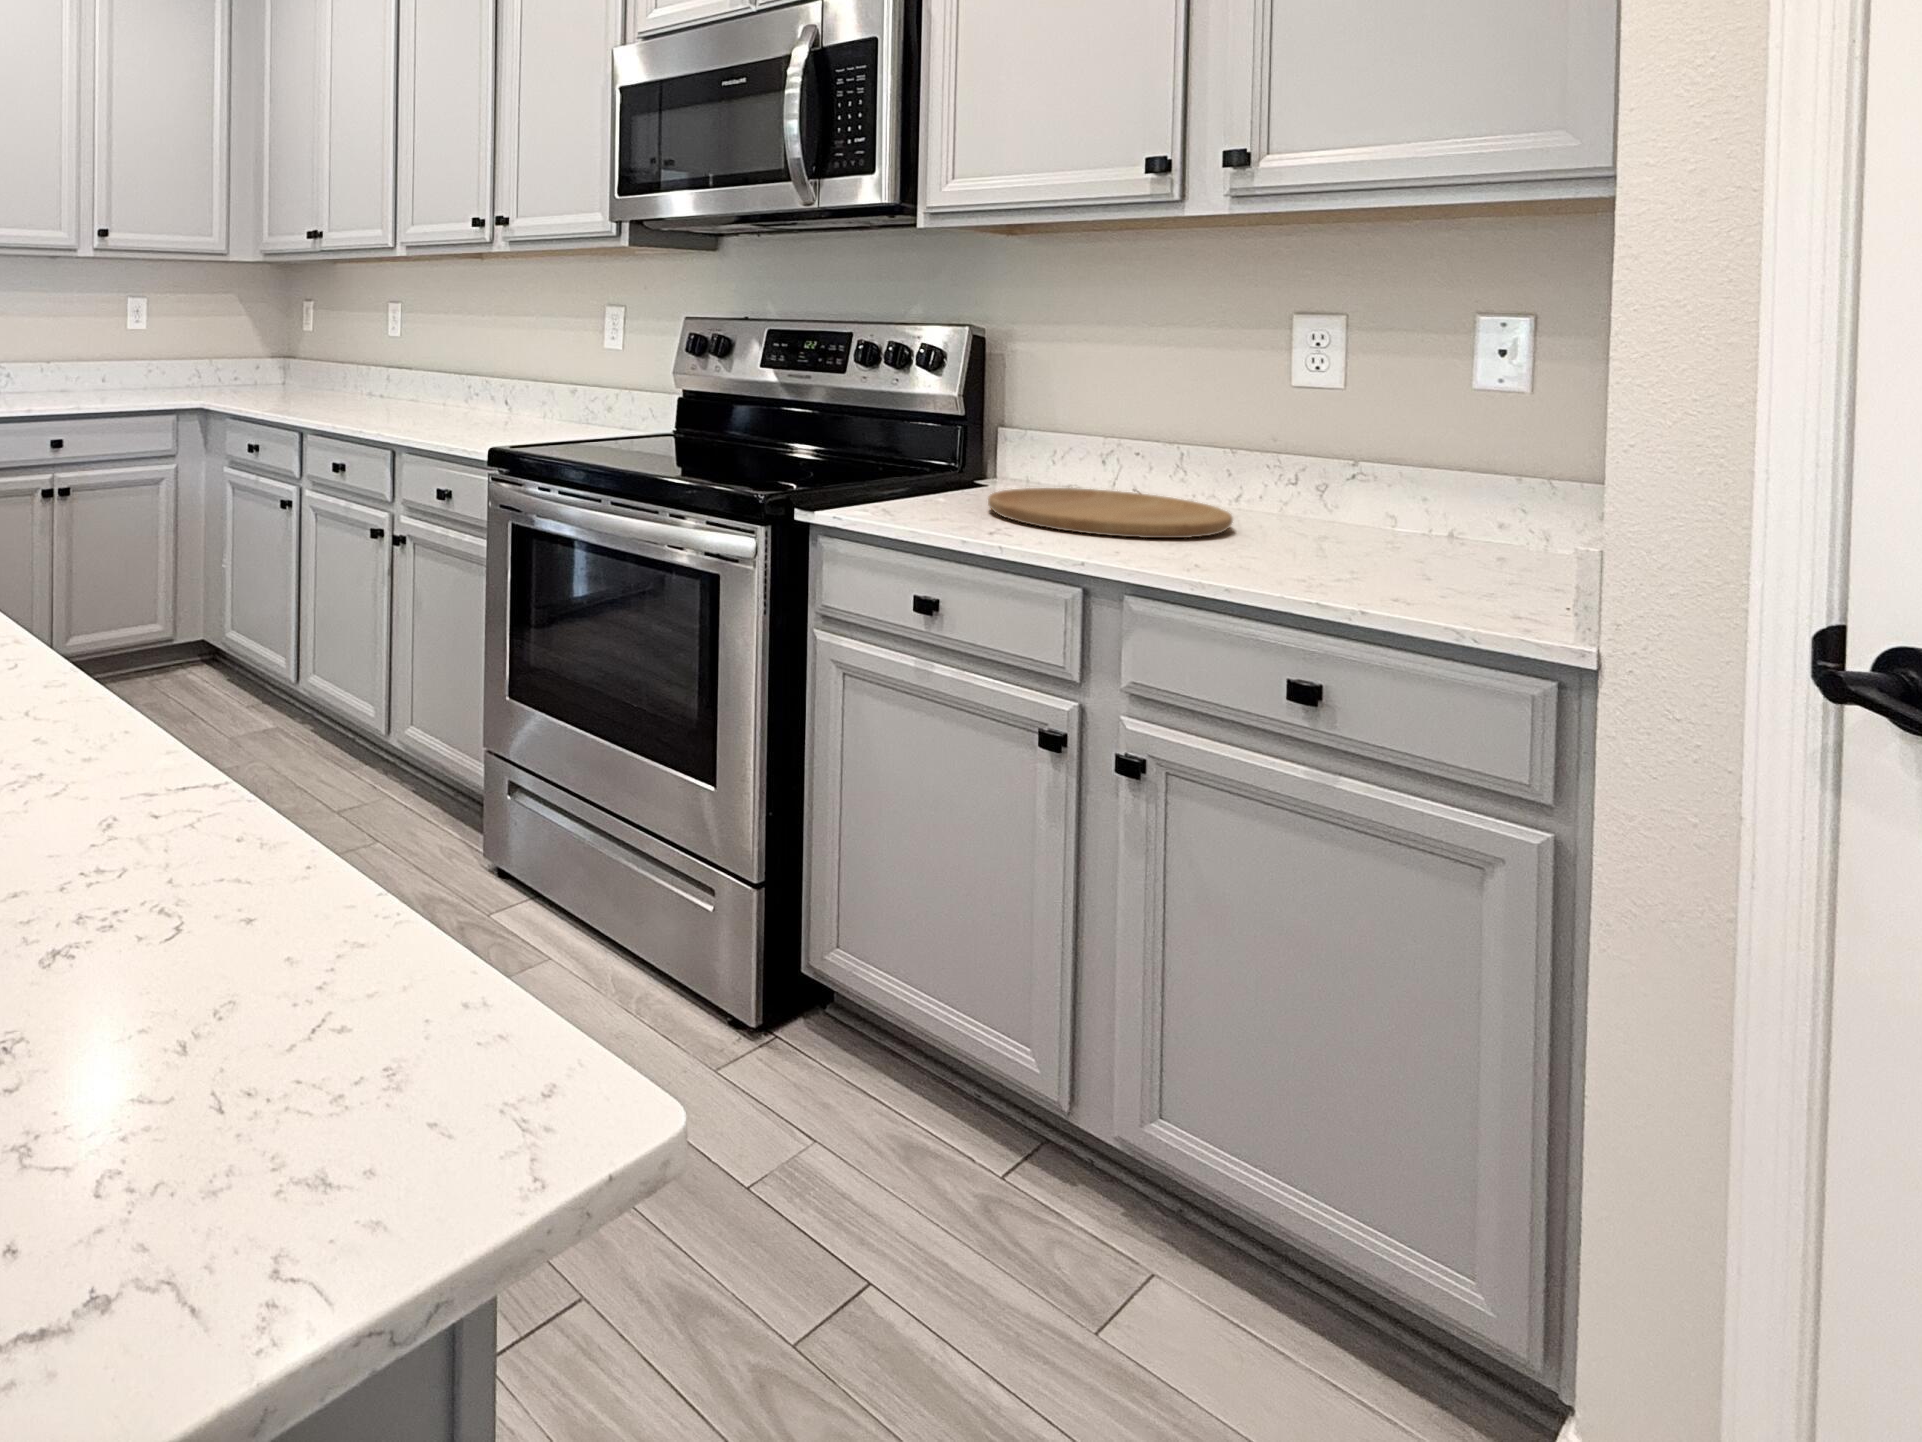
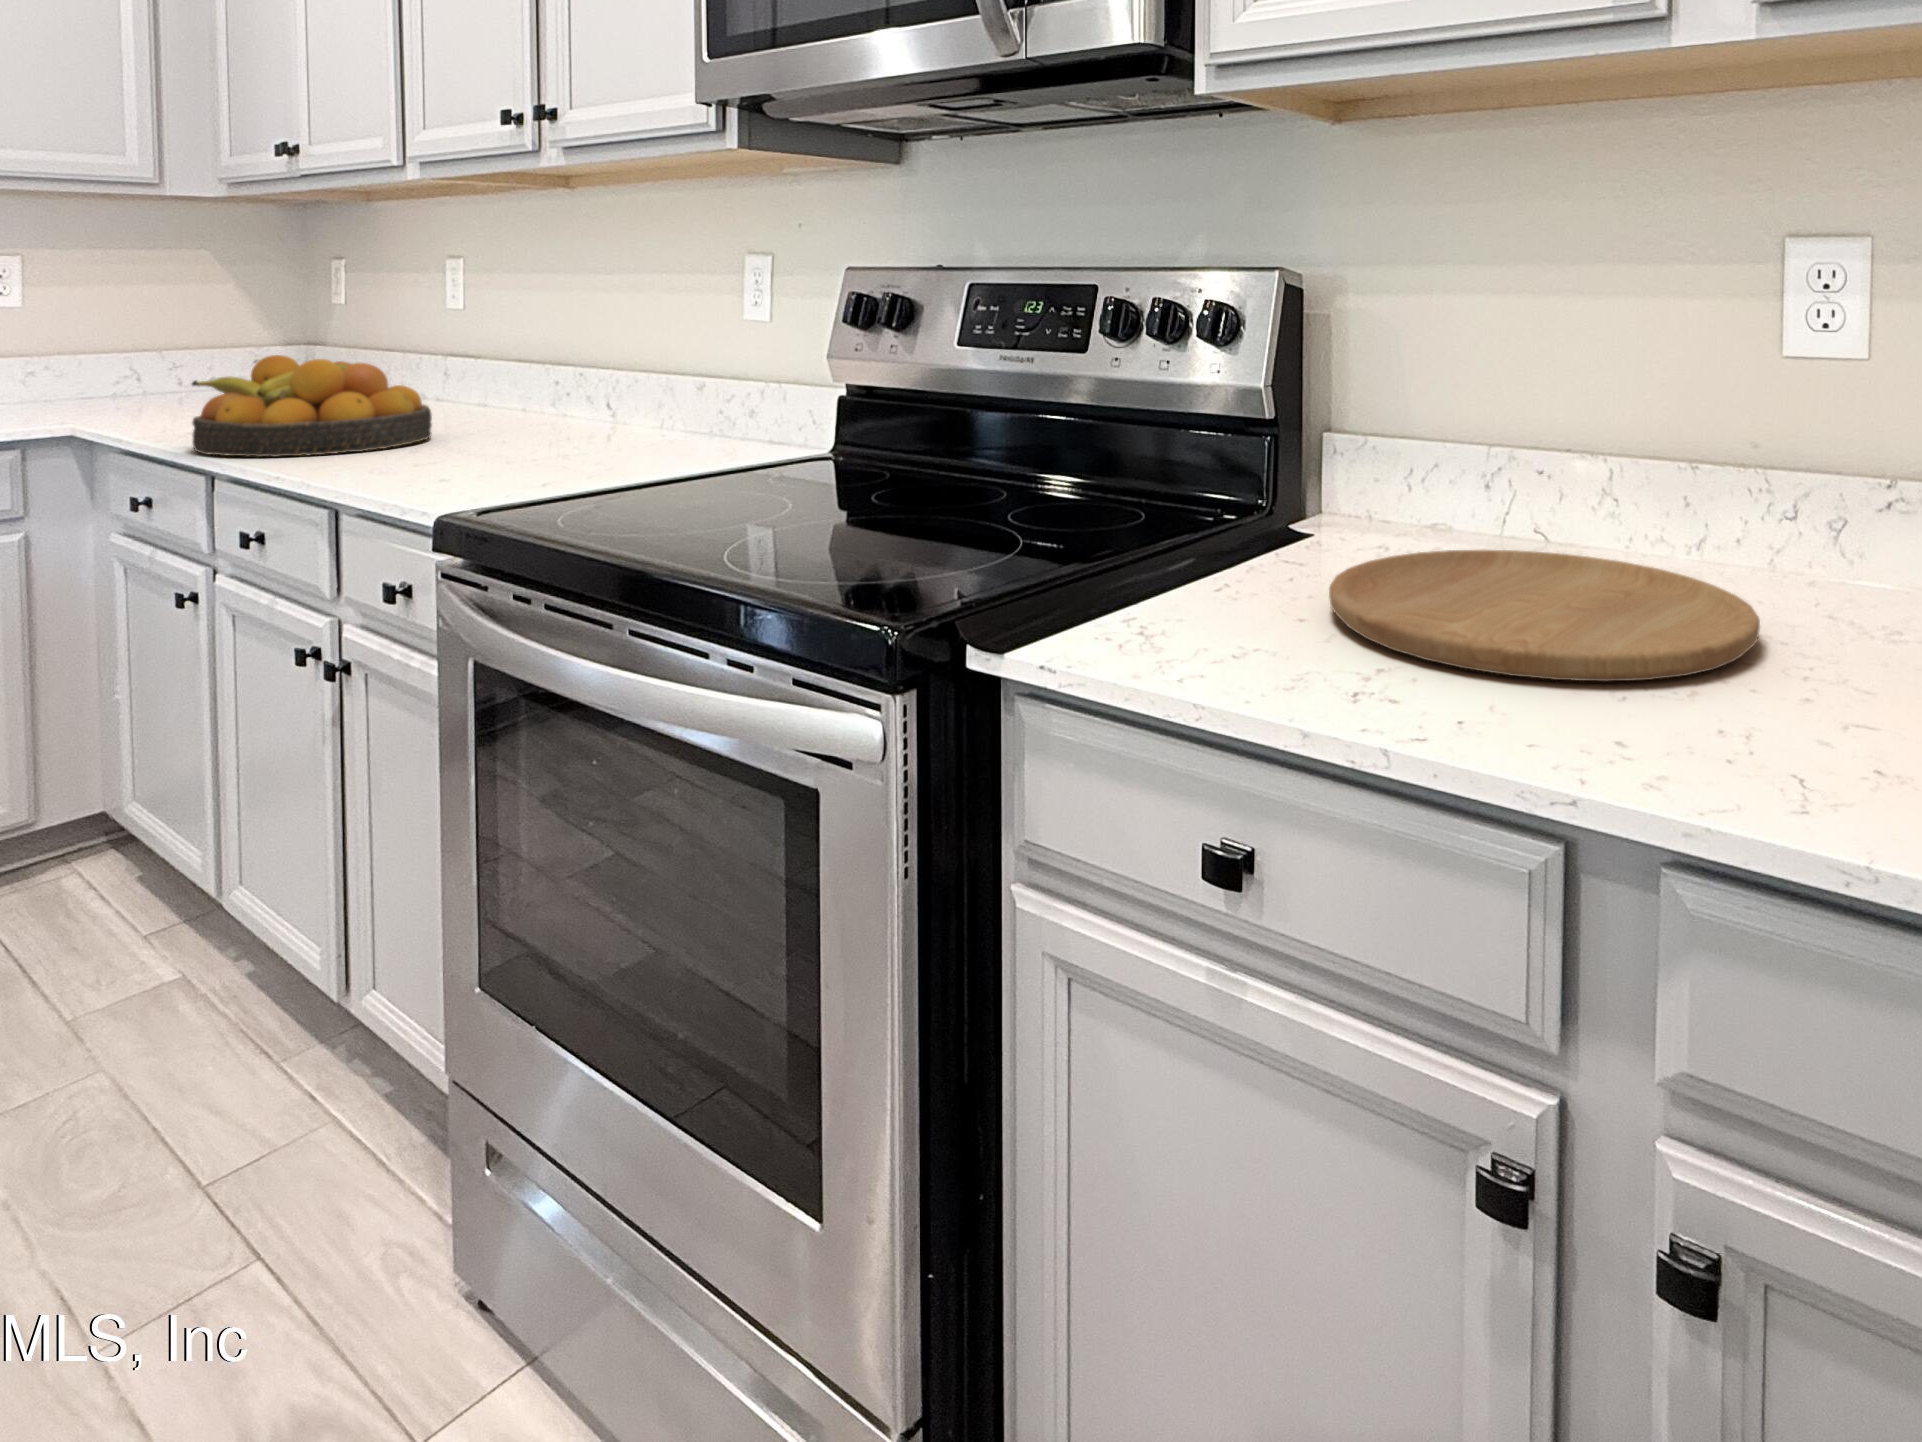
fruit bowl: none [290,362,412,421] -> present [192,355,432,457]

